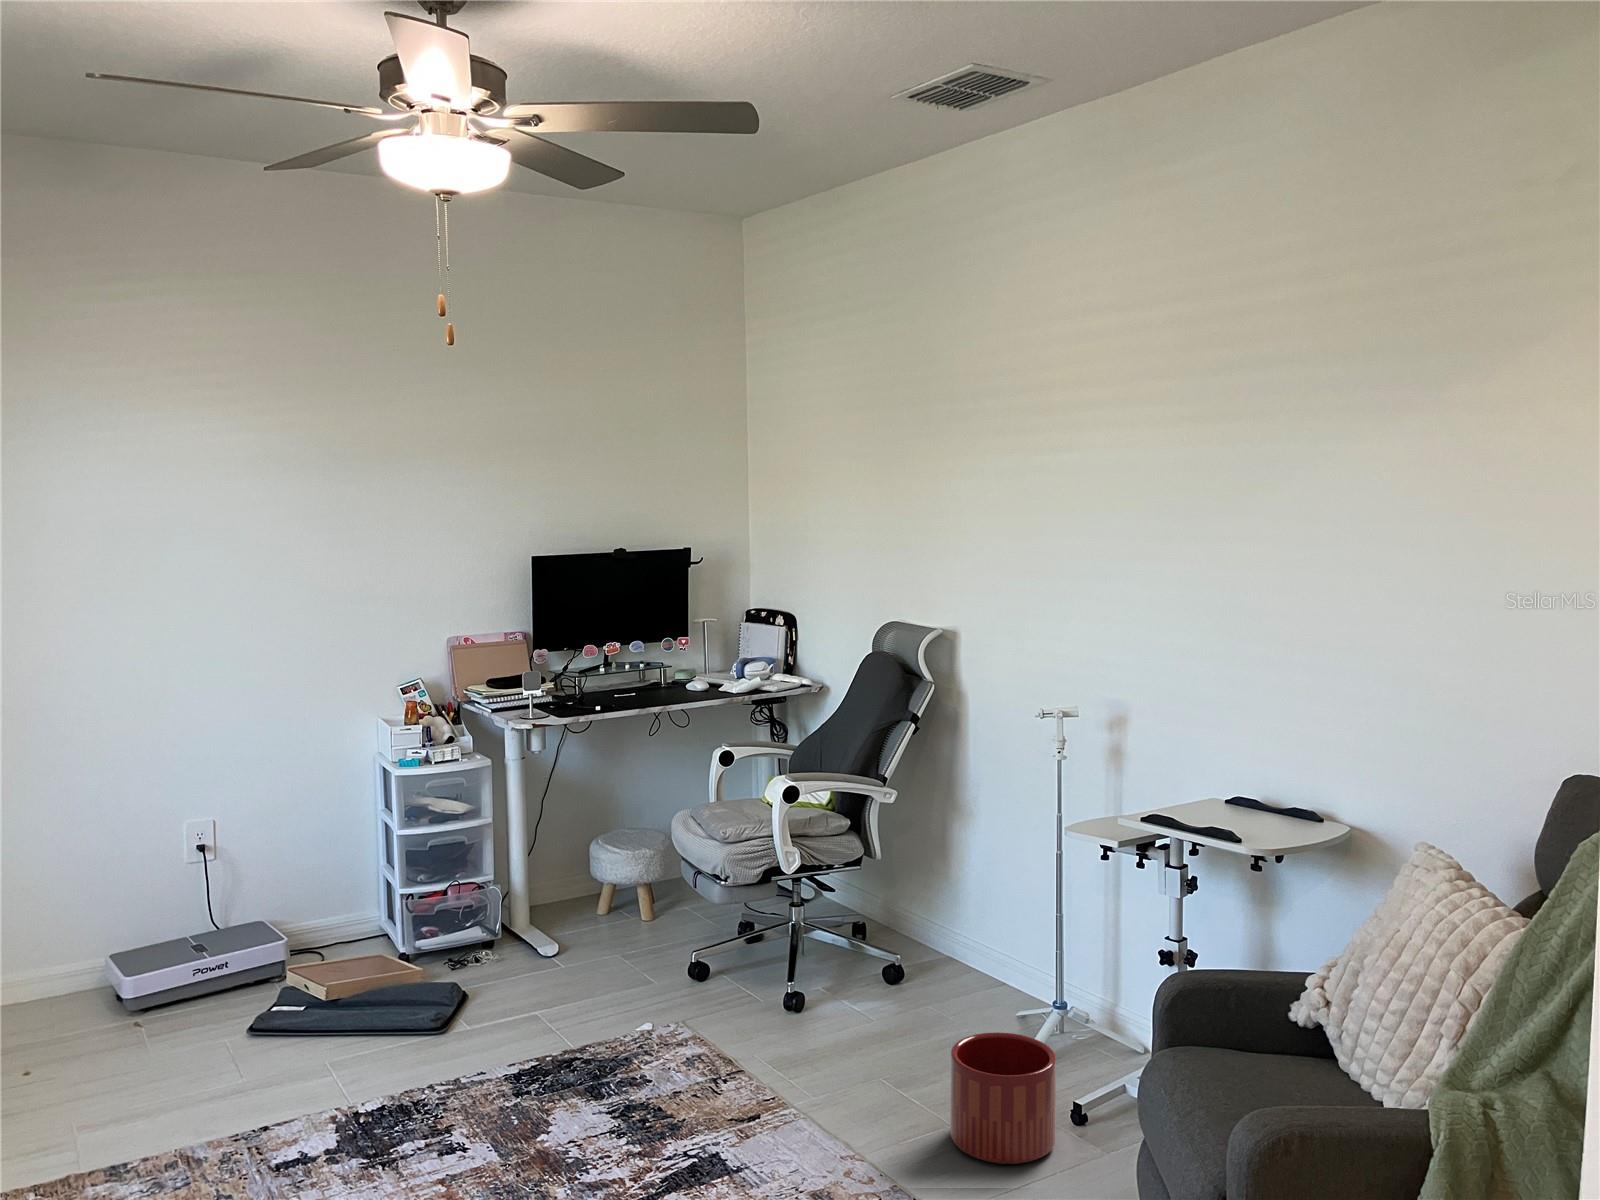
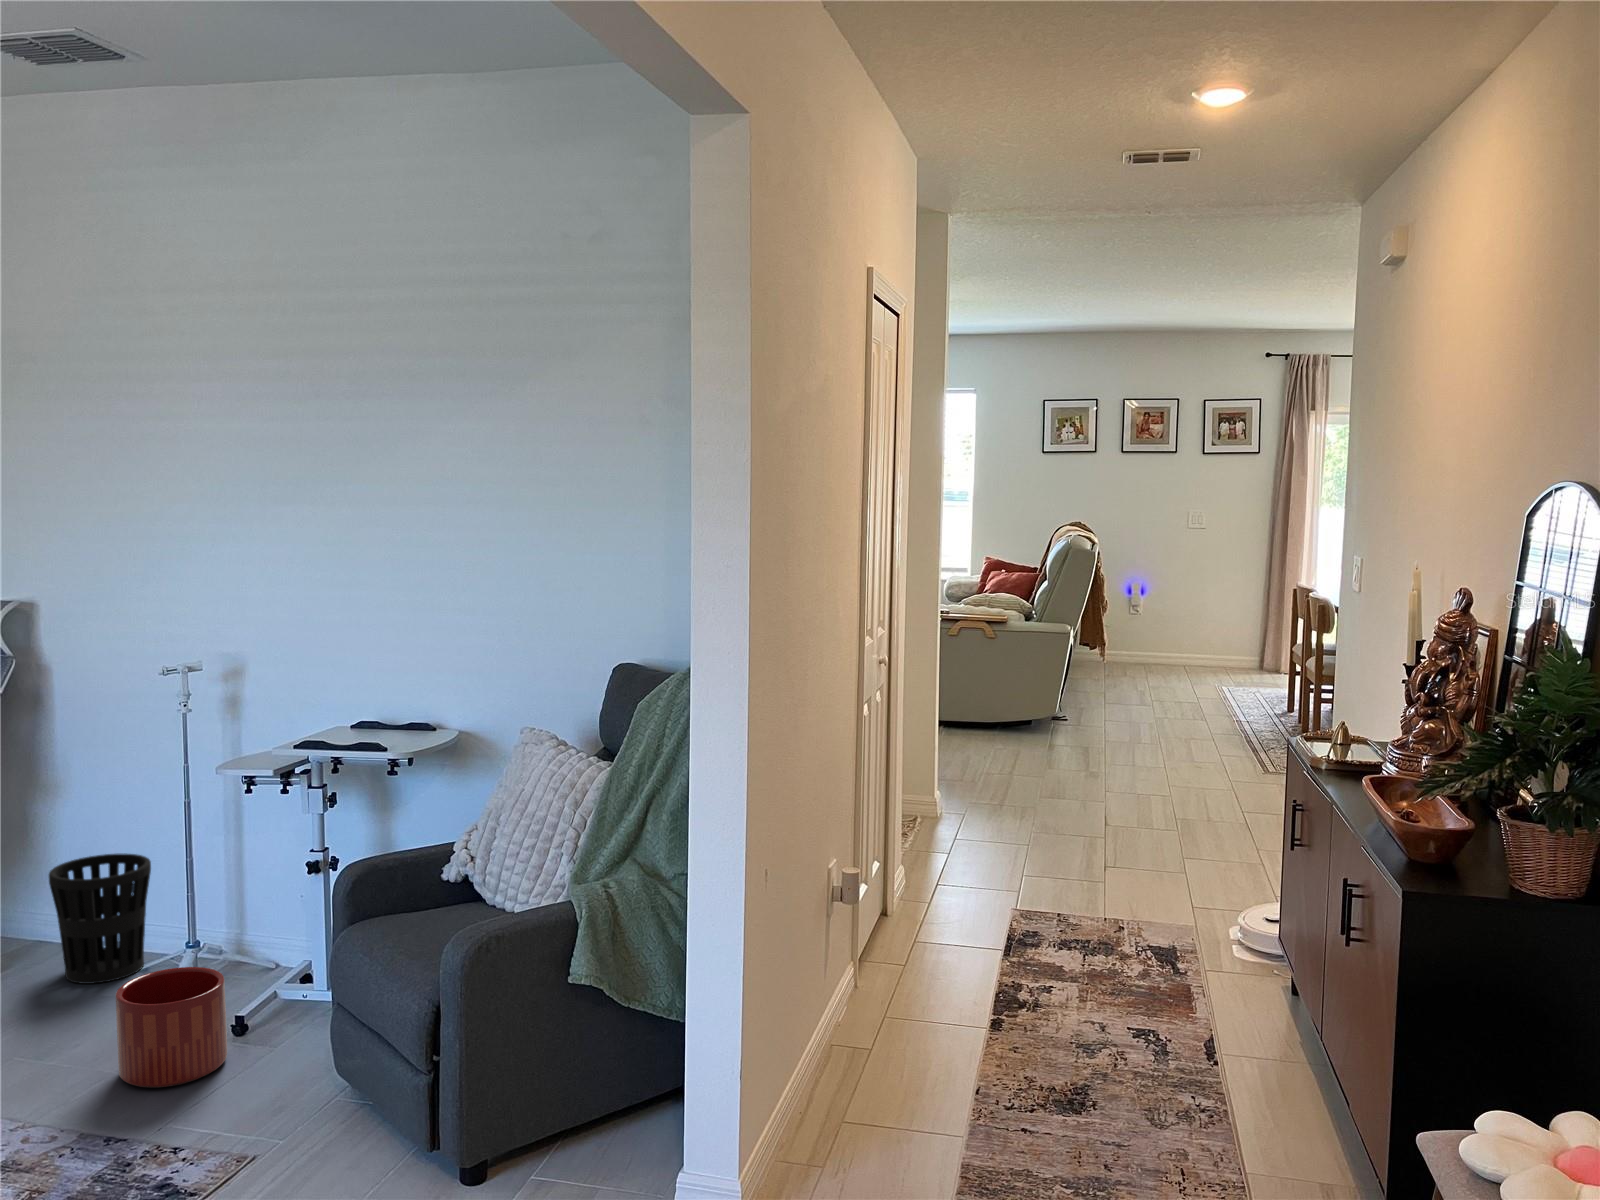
wastebasket: none [940,888,1031,1021] -> present [49,853,151,984]

